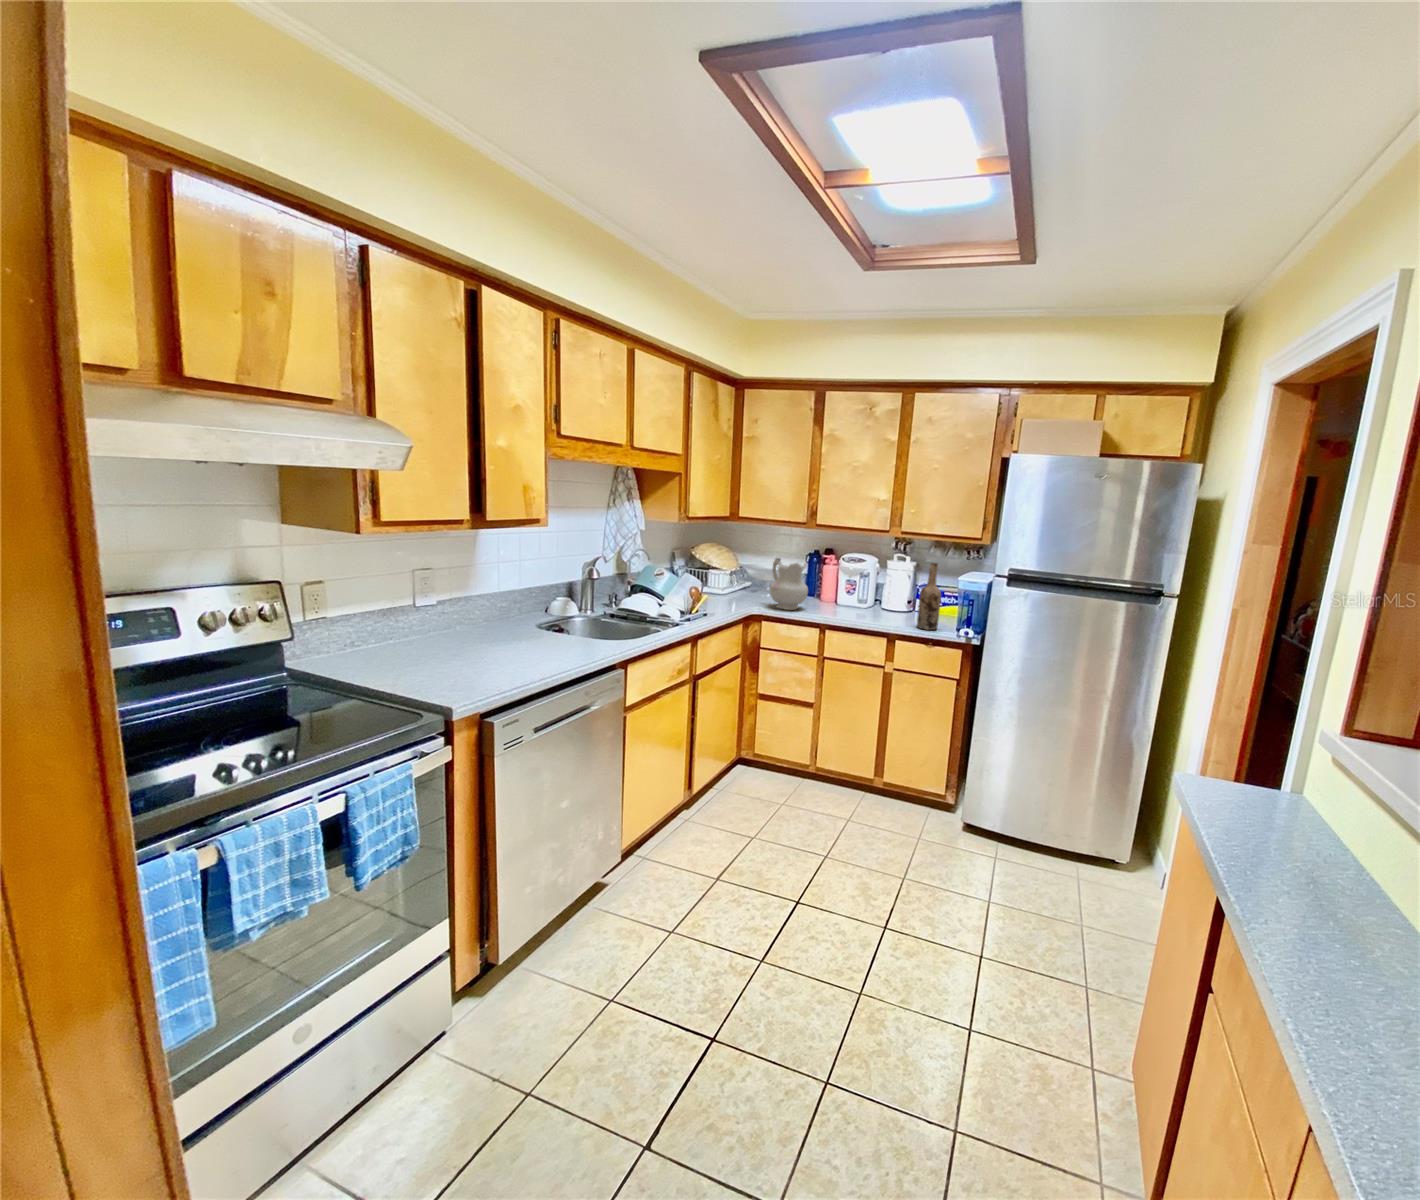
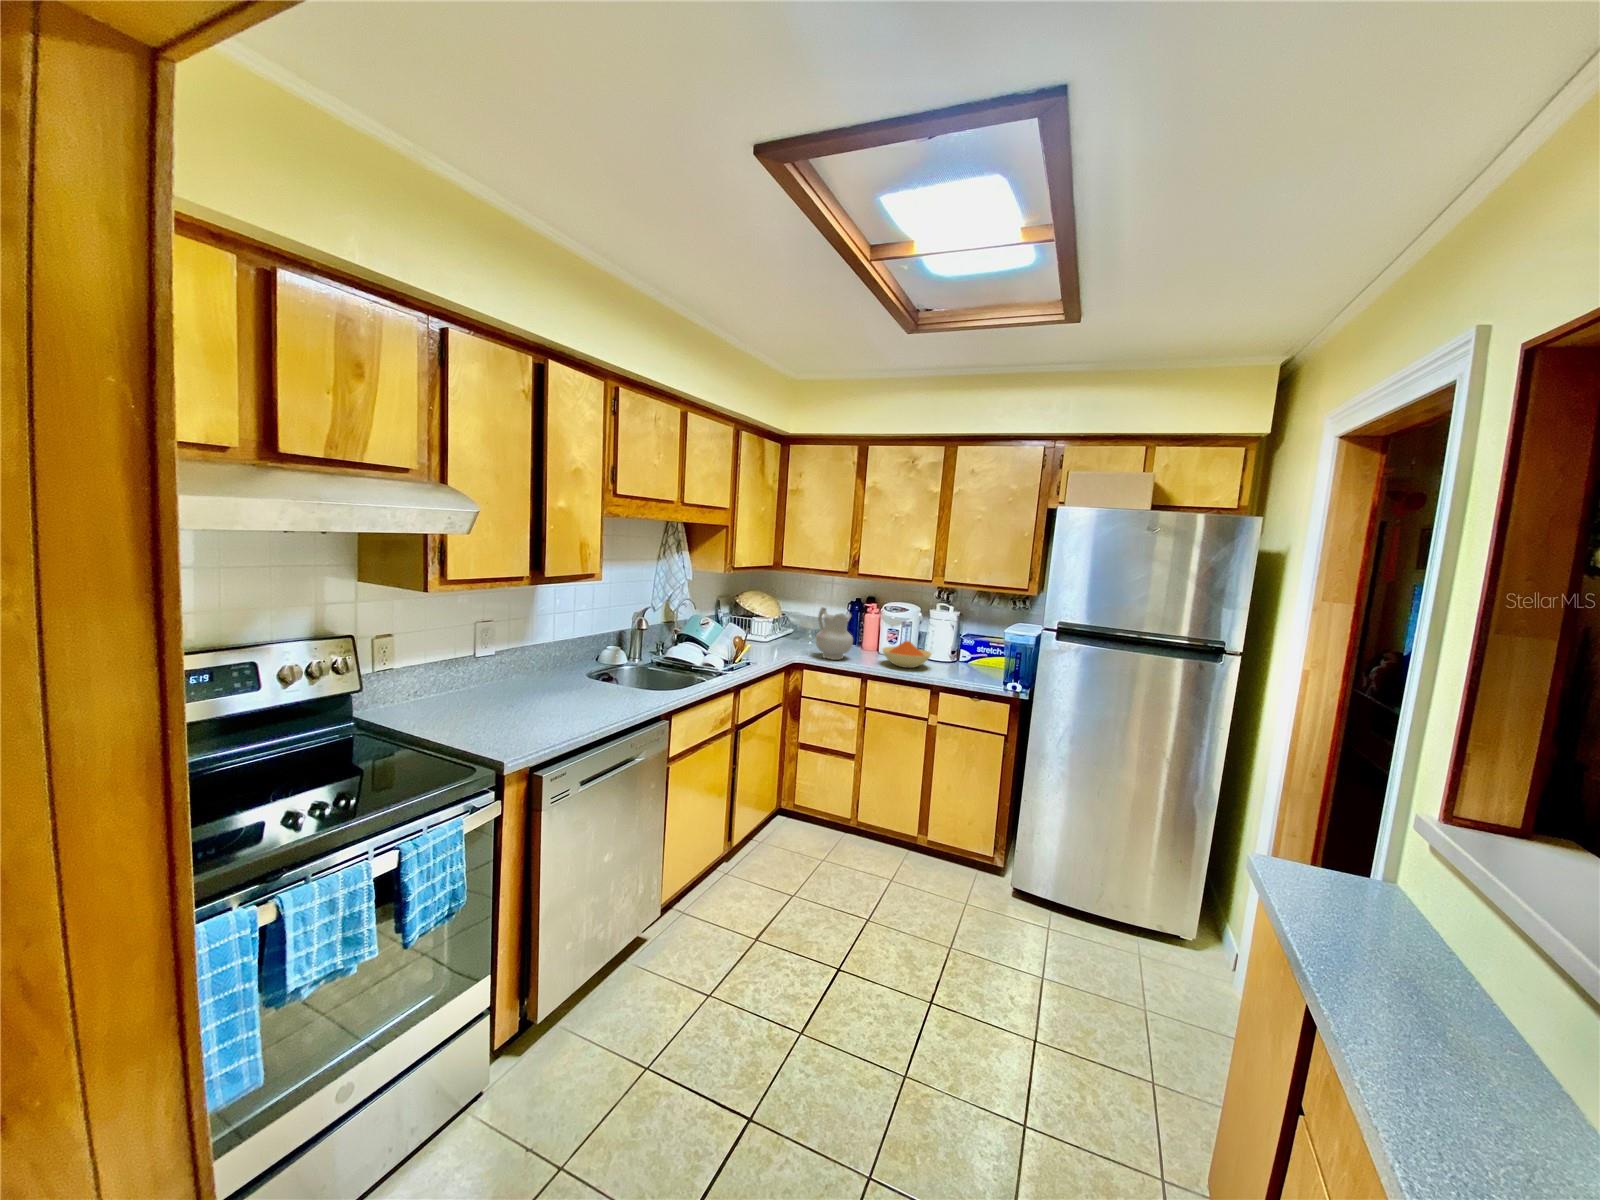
wine bottle: present [917,563,941,630] -> none [958,616,981,682]
bowl: none [837,590,889,617] -> present [882,641,931,668]

